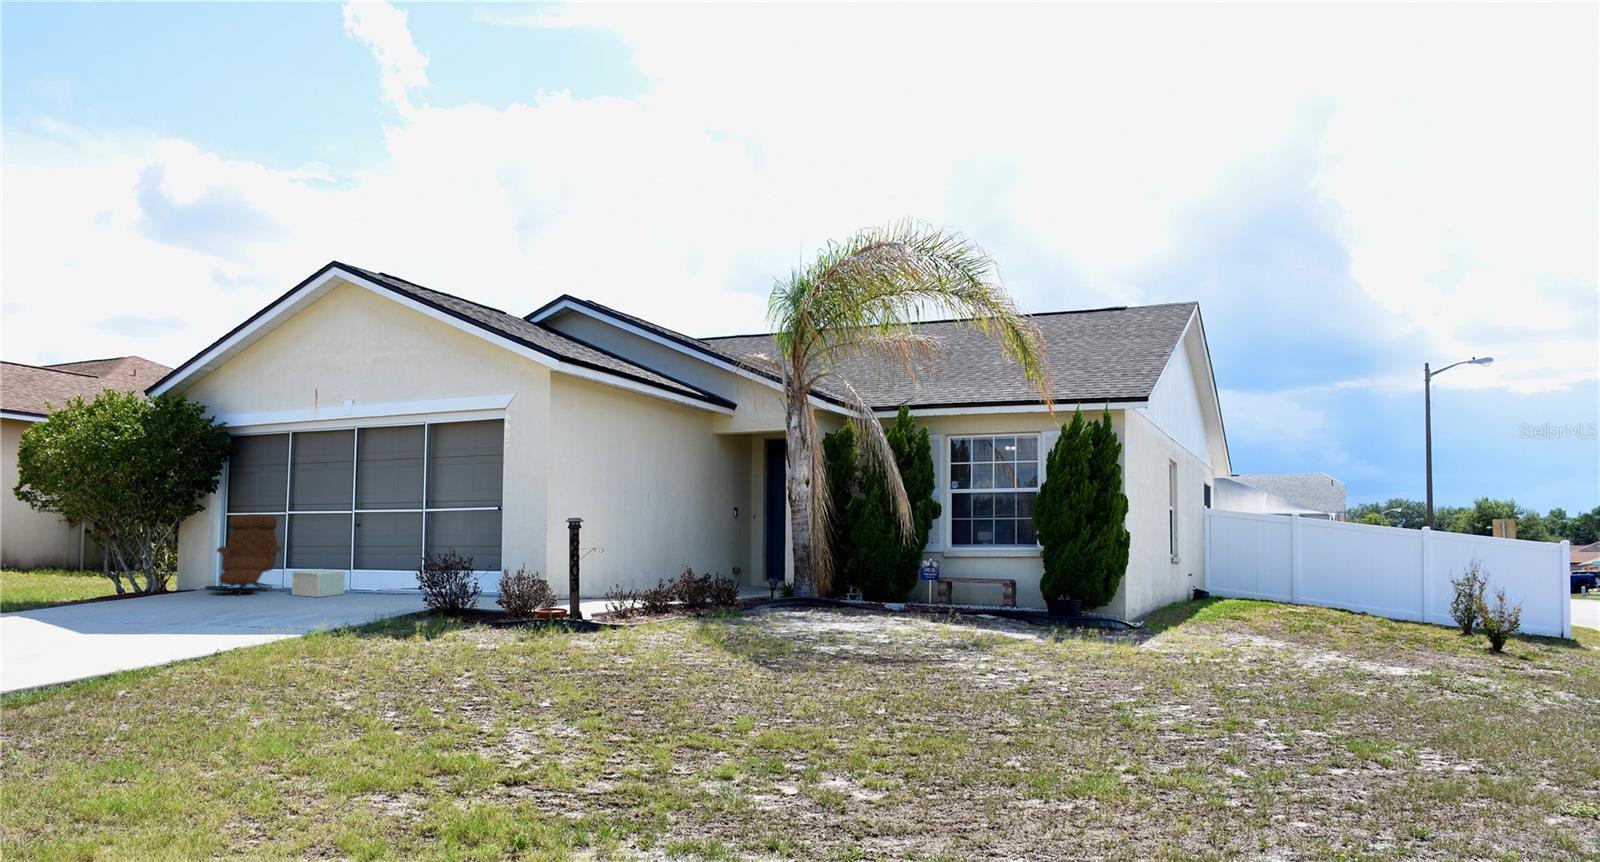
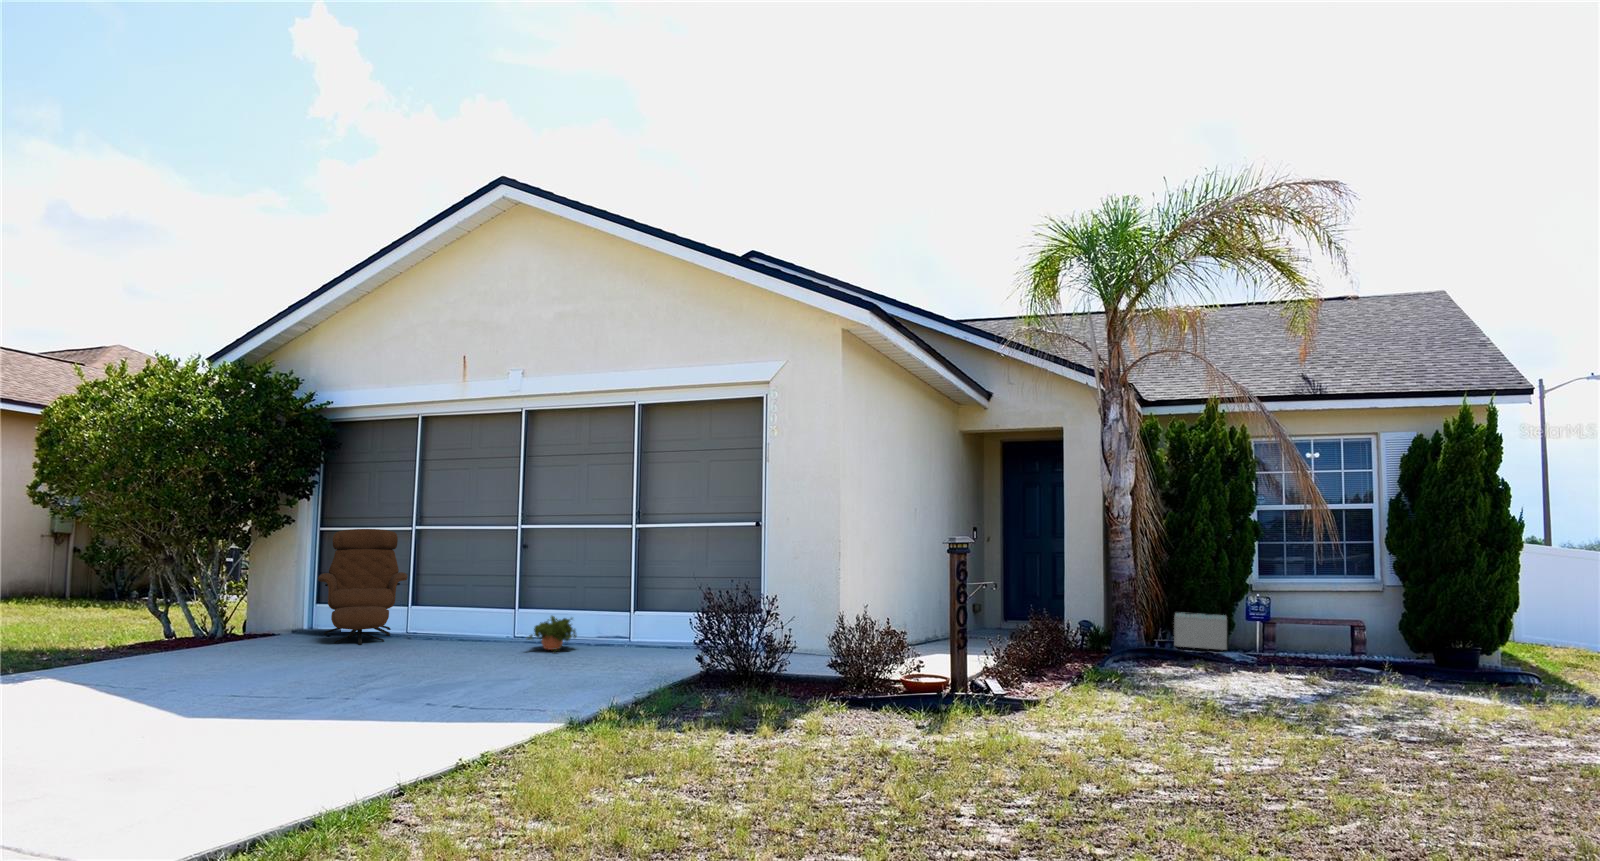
storage box: present [292,569,345,597] -> present [1174,613,1227,650]
potted plant: none [346,575,387,601] -> present [527,616,576,650]

